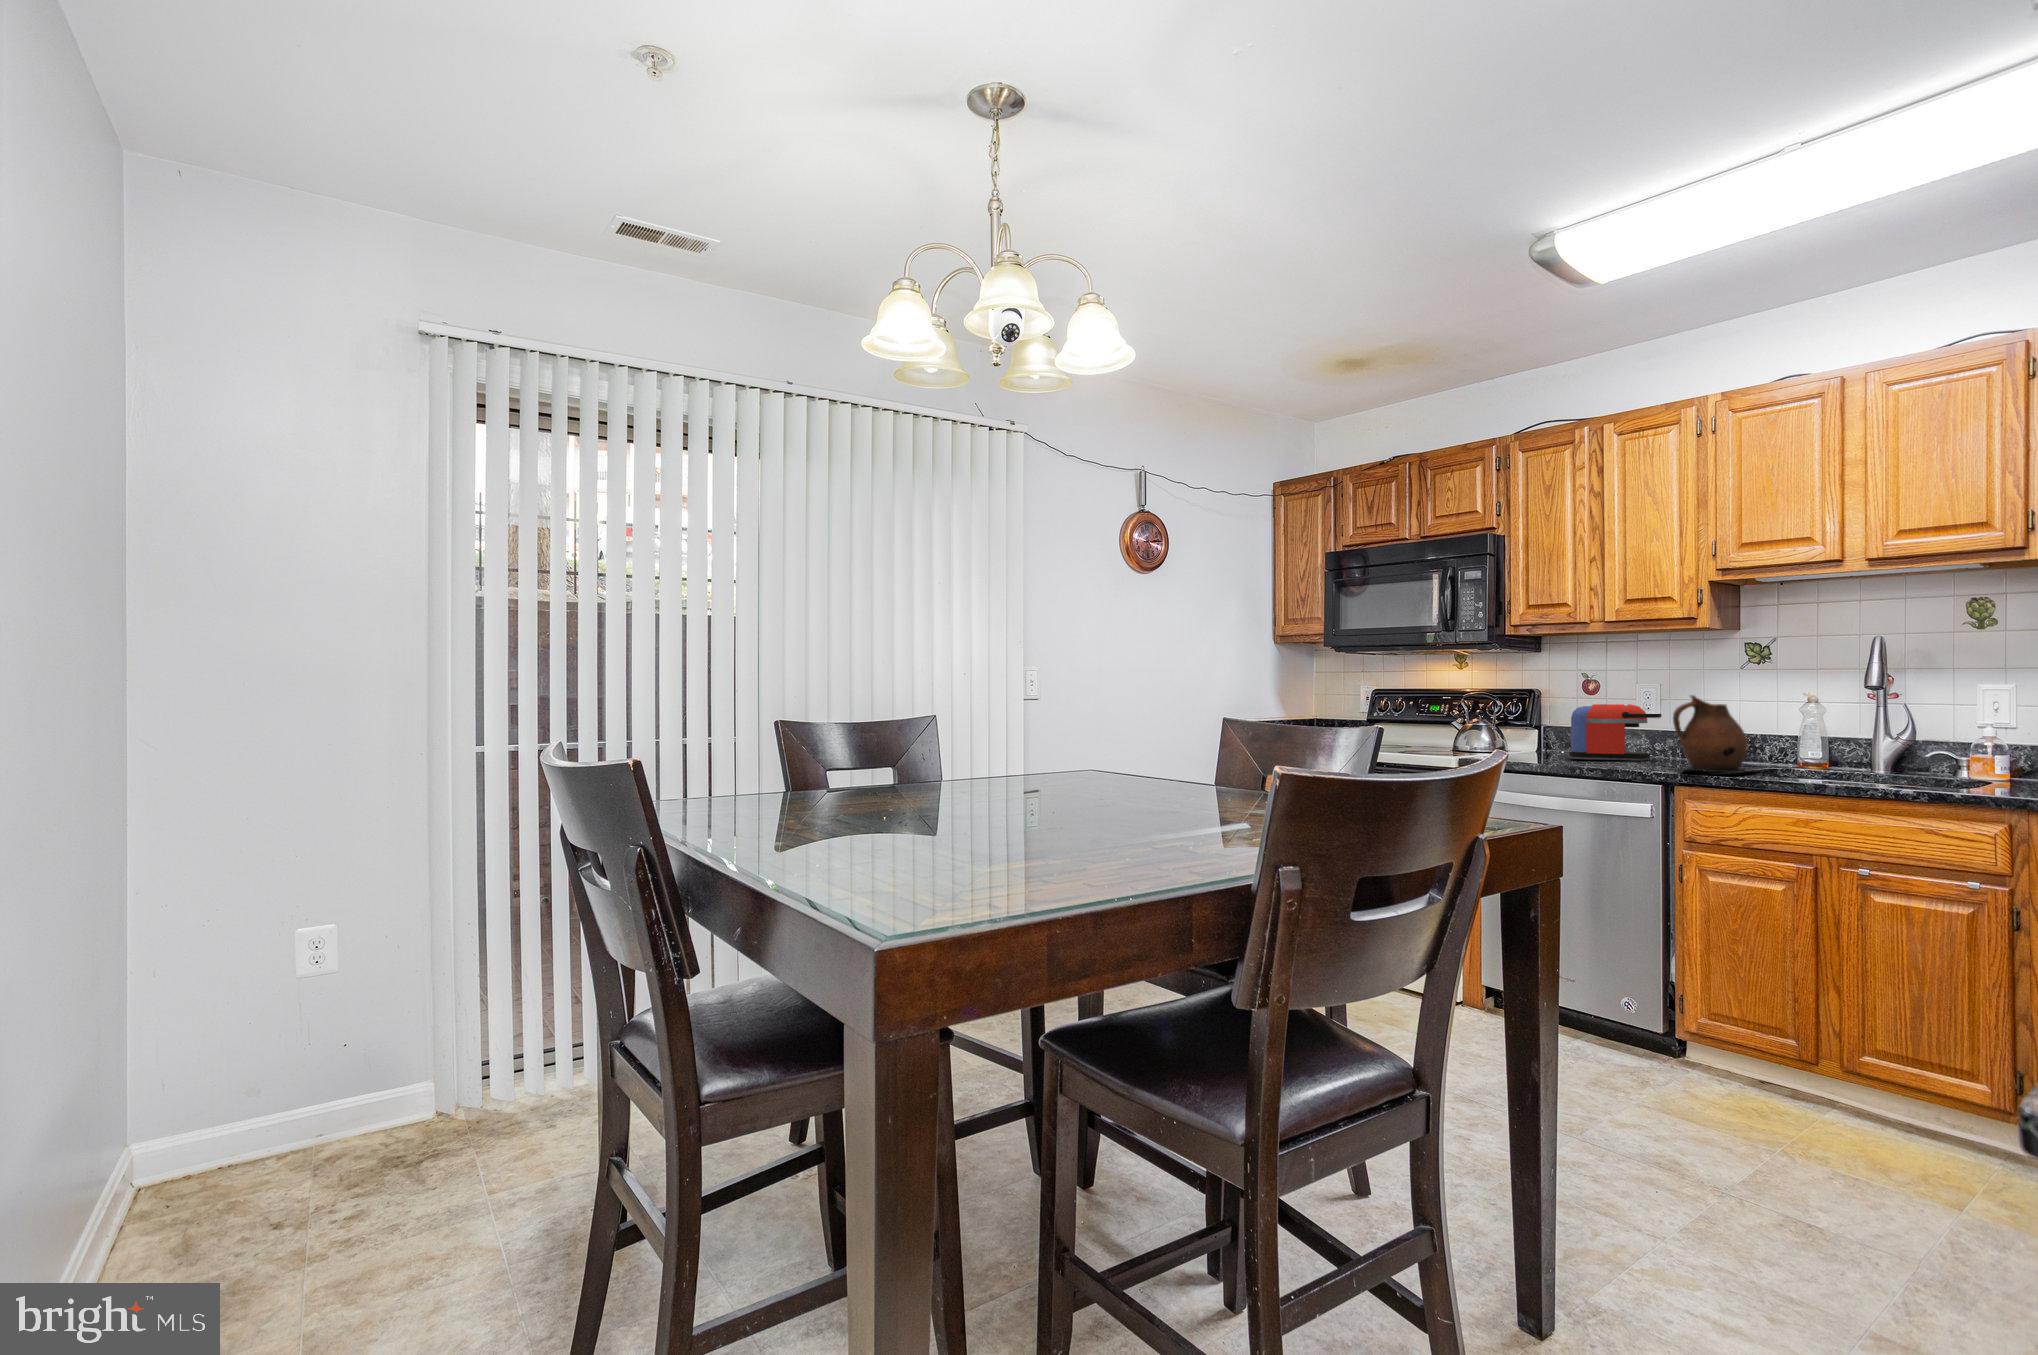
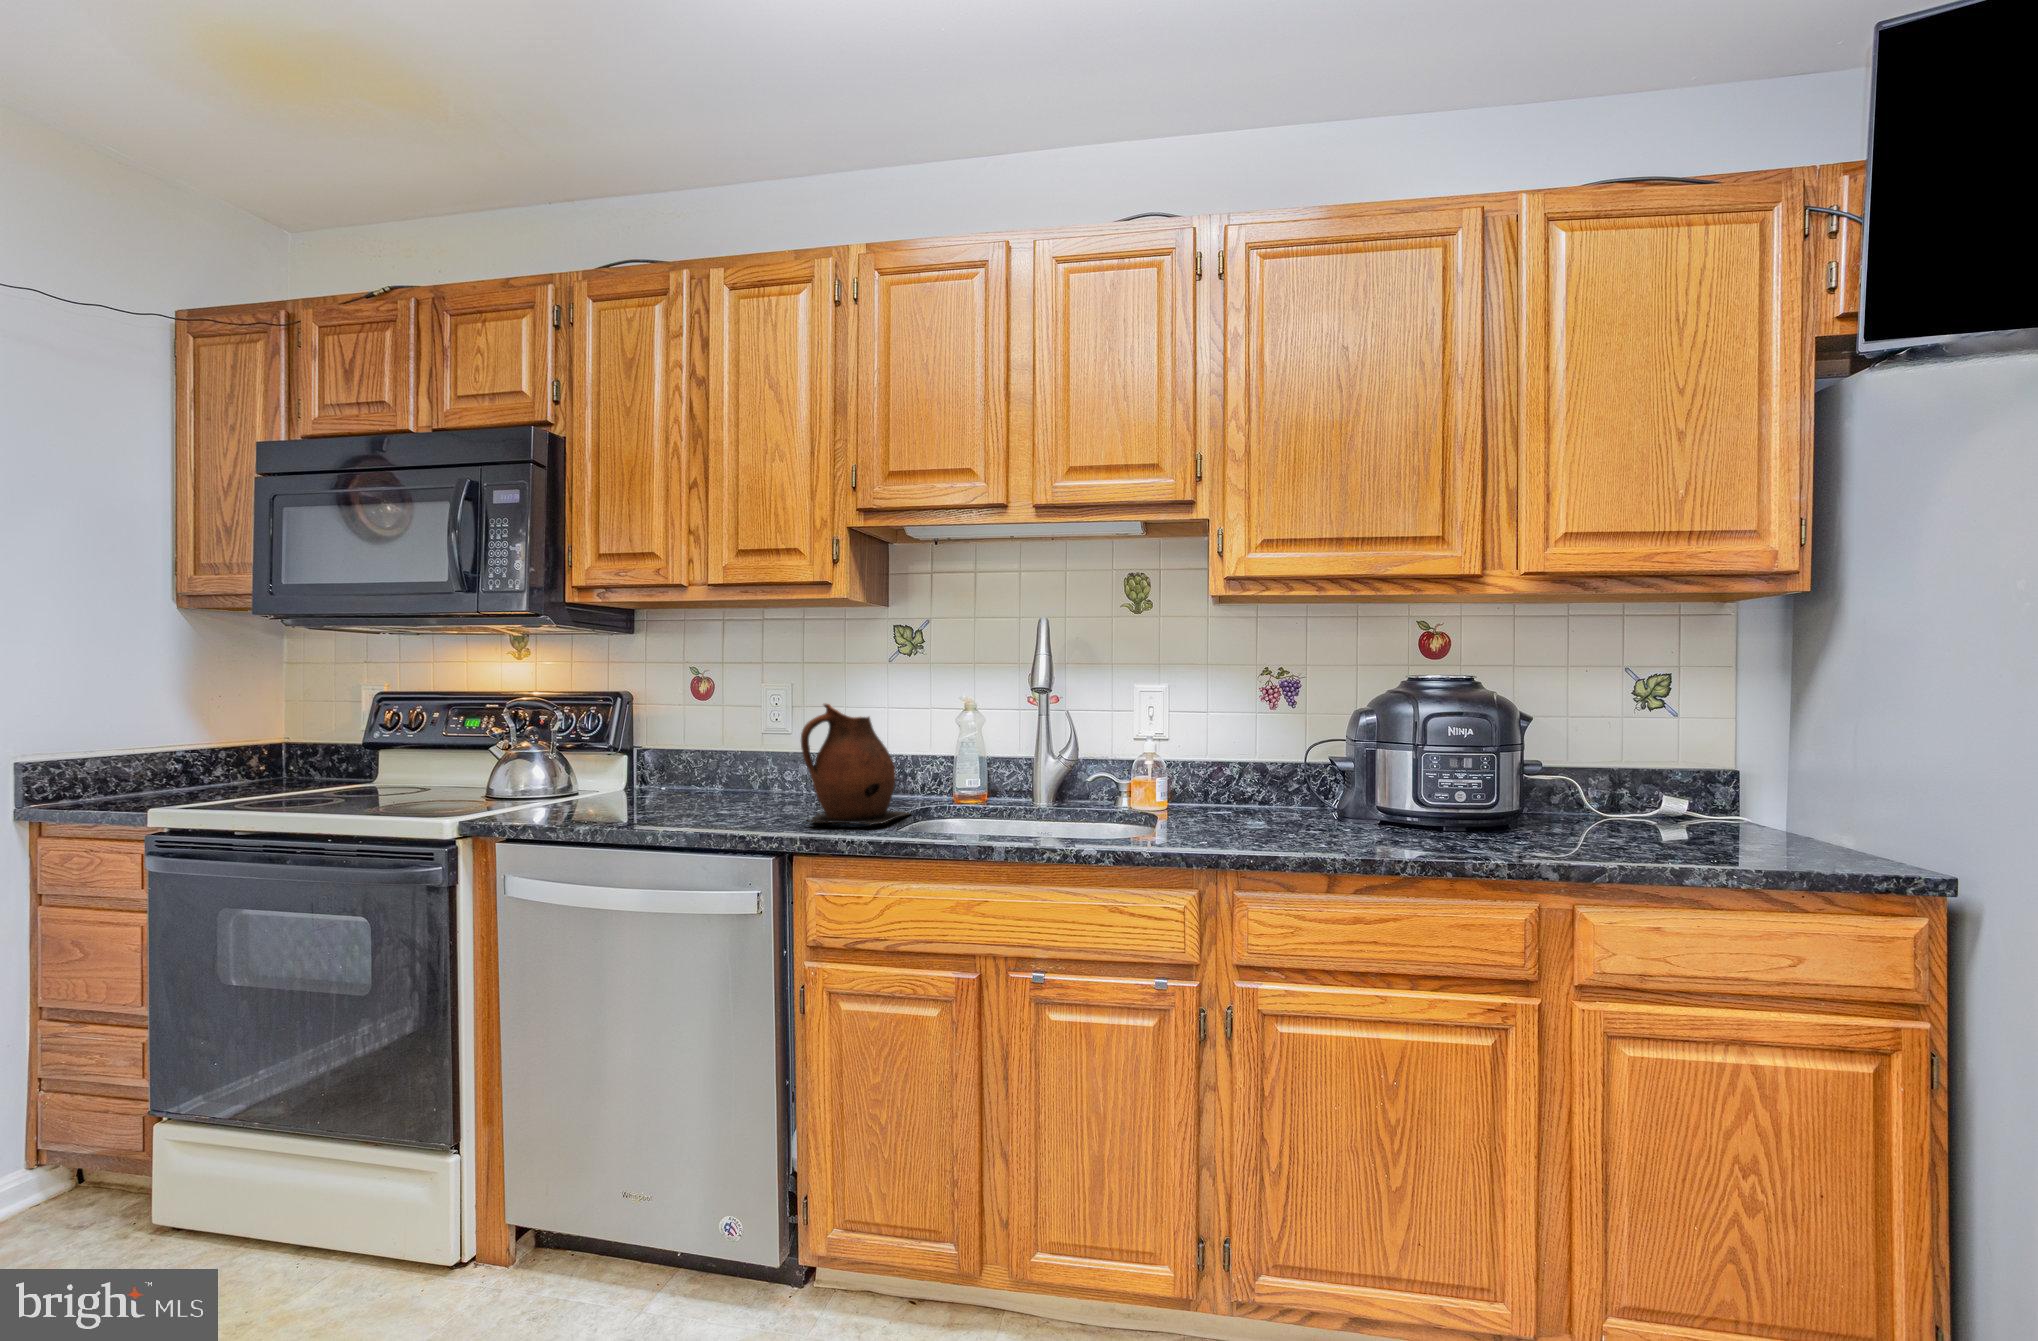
coffee maker: present [1569,704,1662,761] -> none [671,716,796,804]

